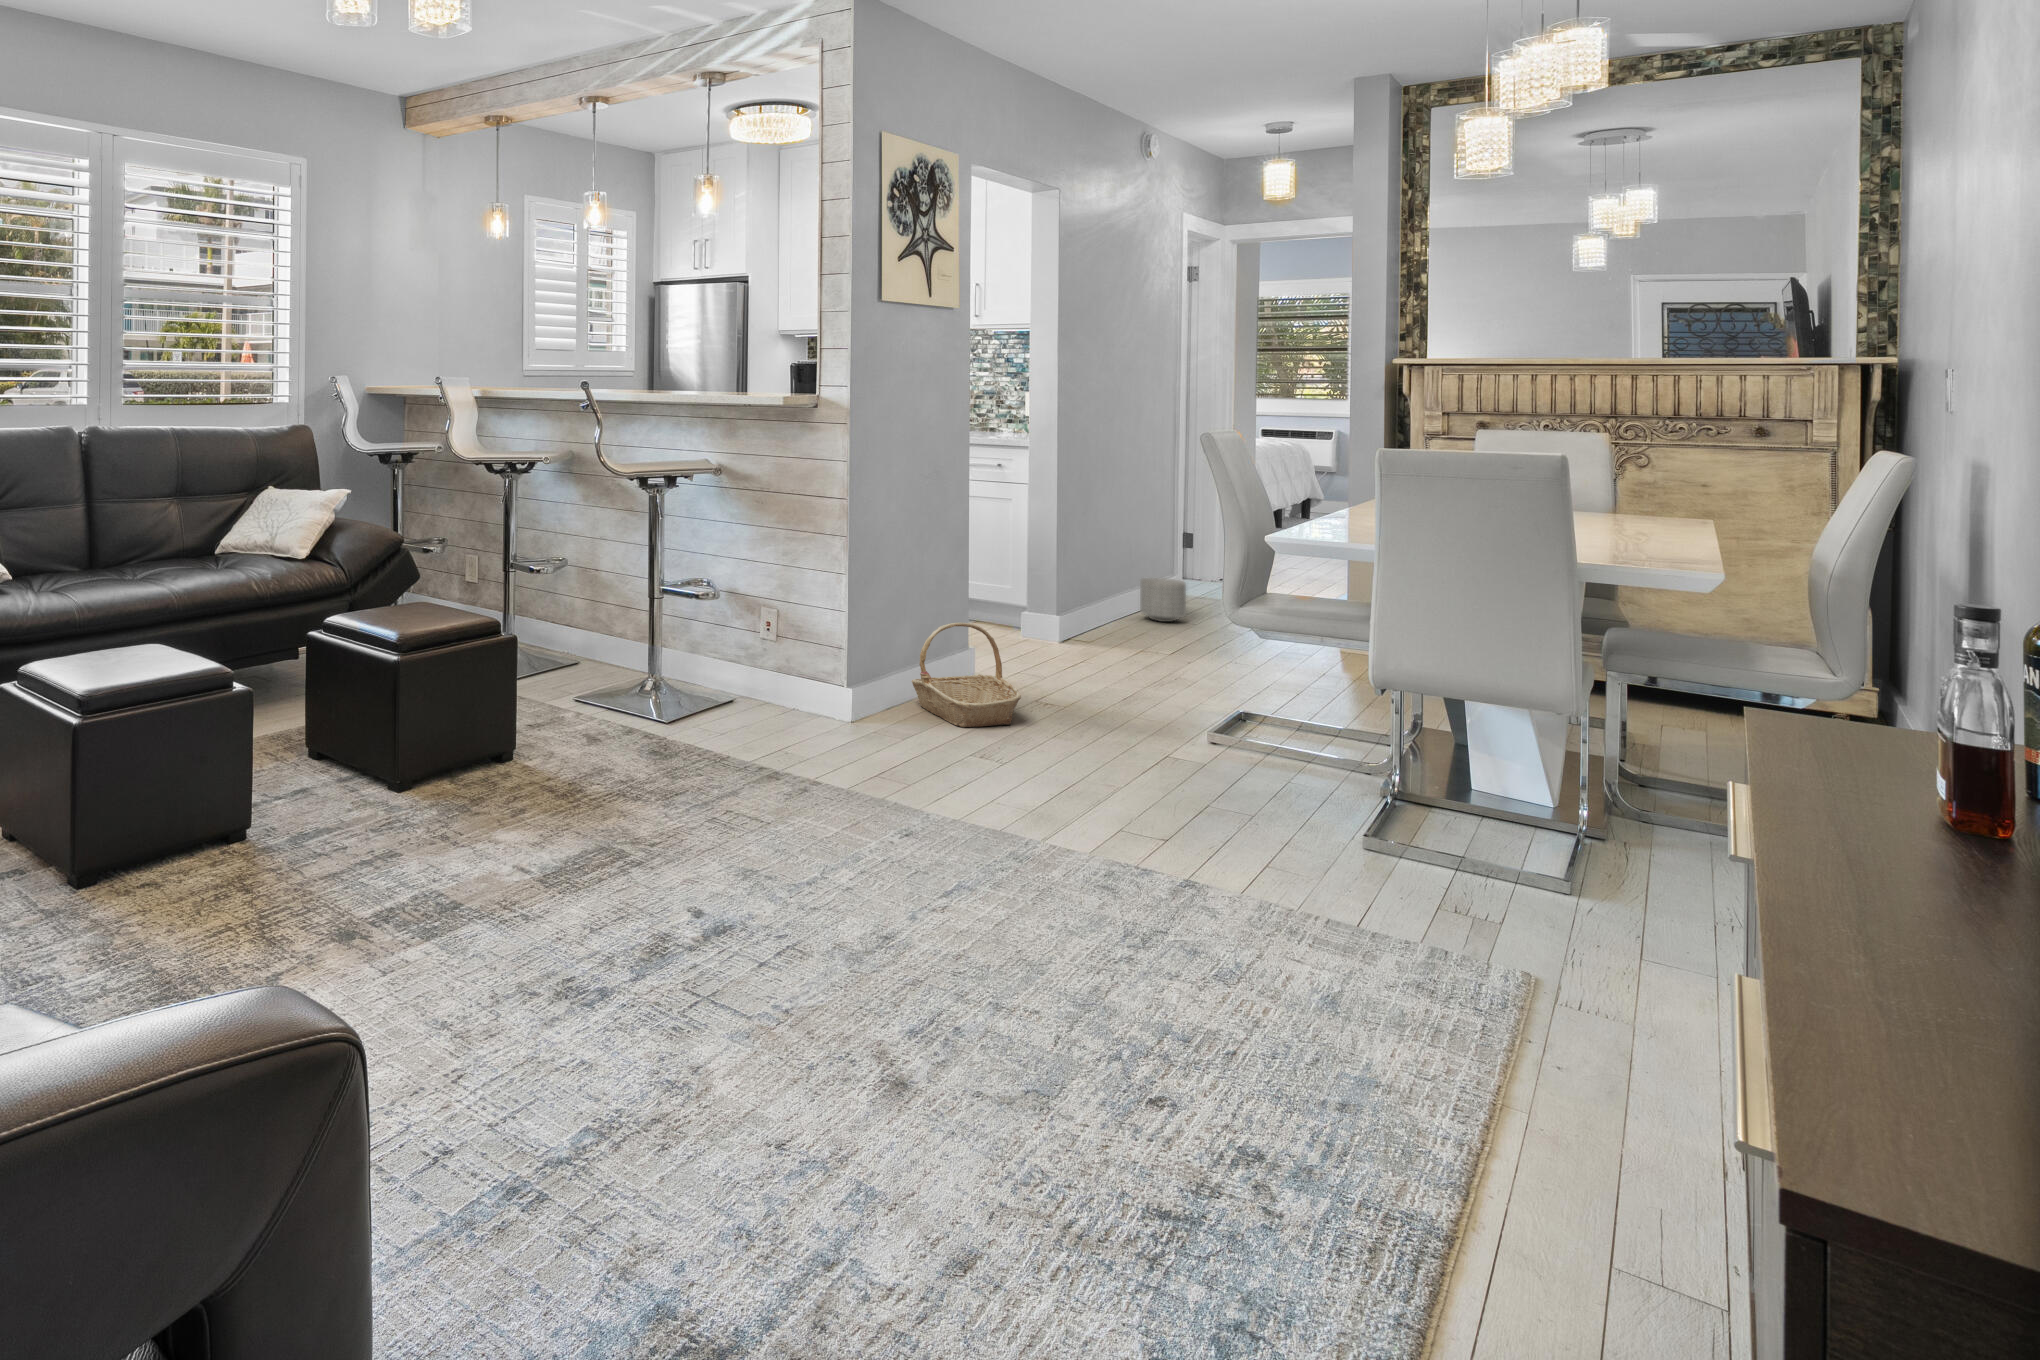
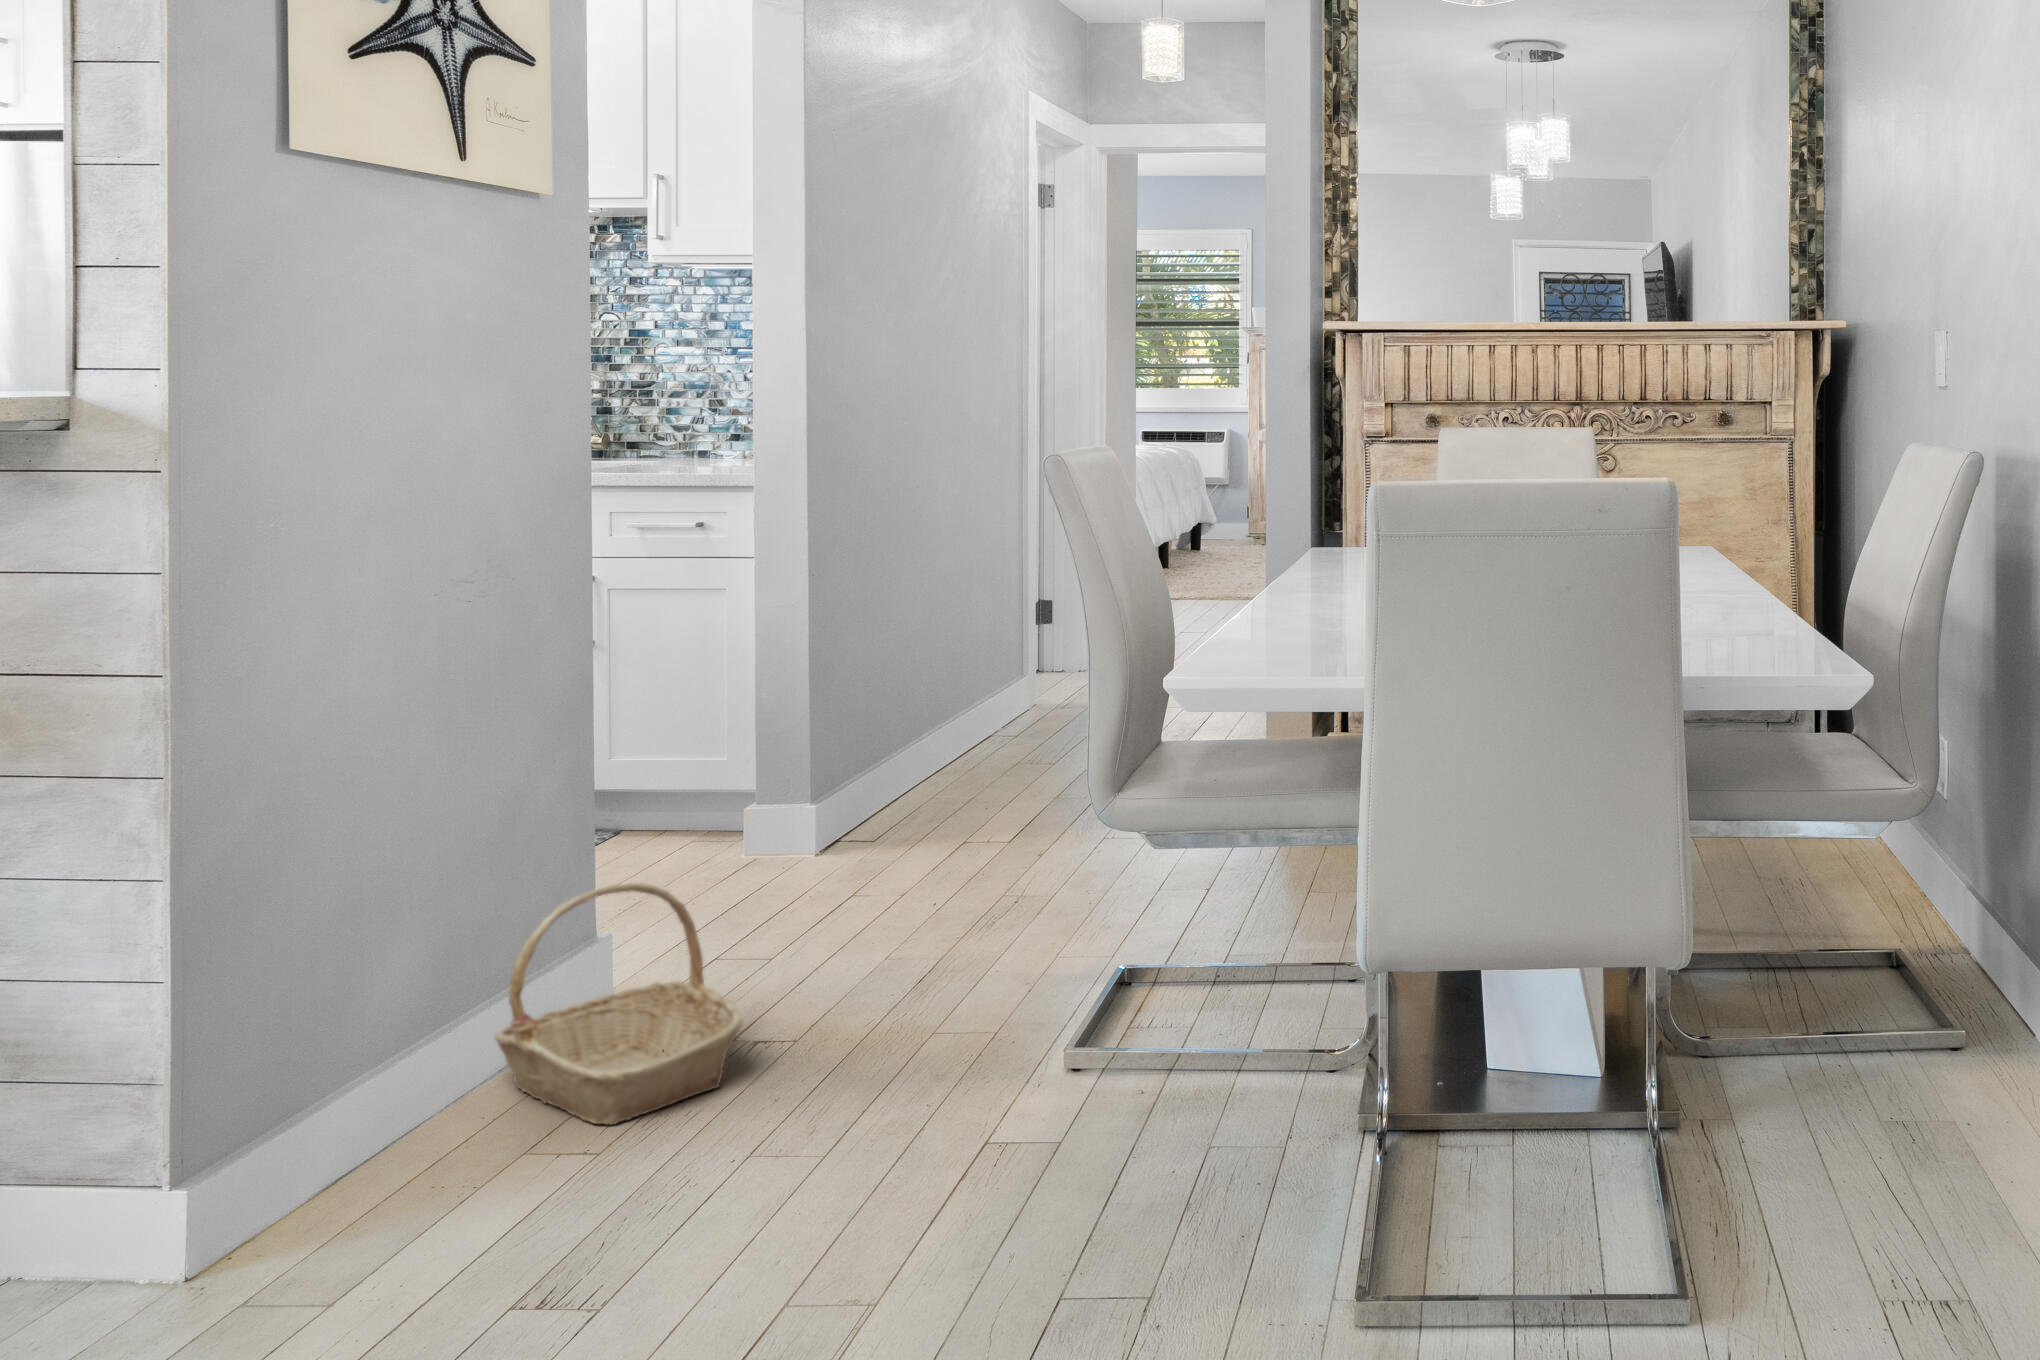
planter: present [1140,578,1186,622] -> none [961,696,1033,772]

